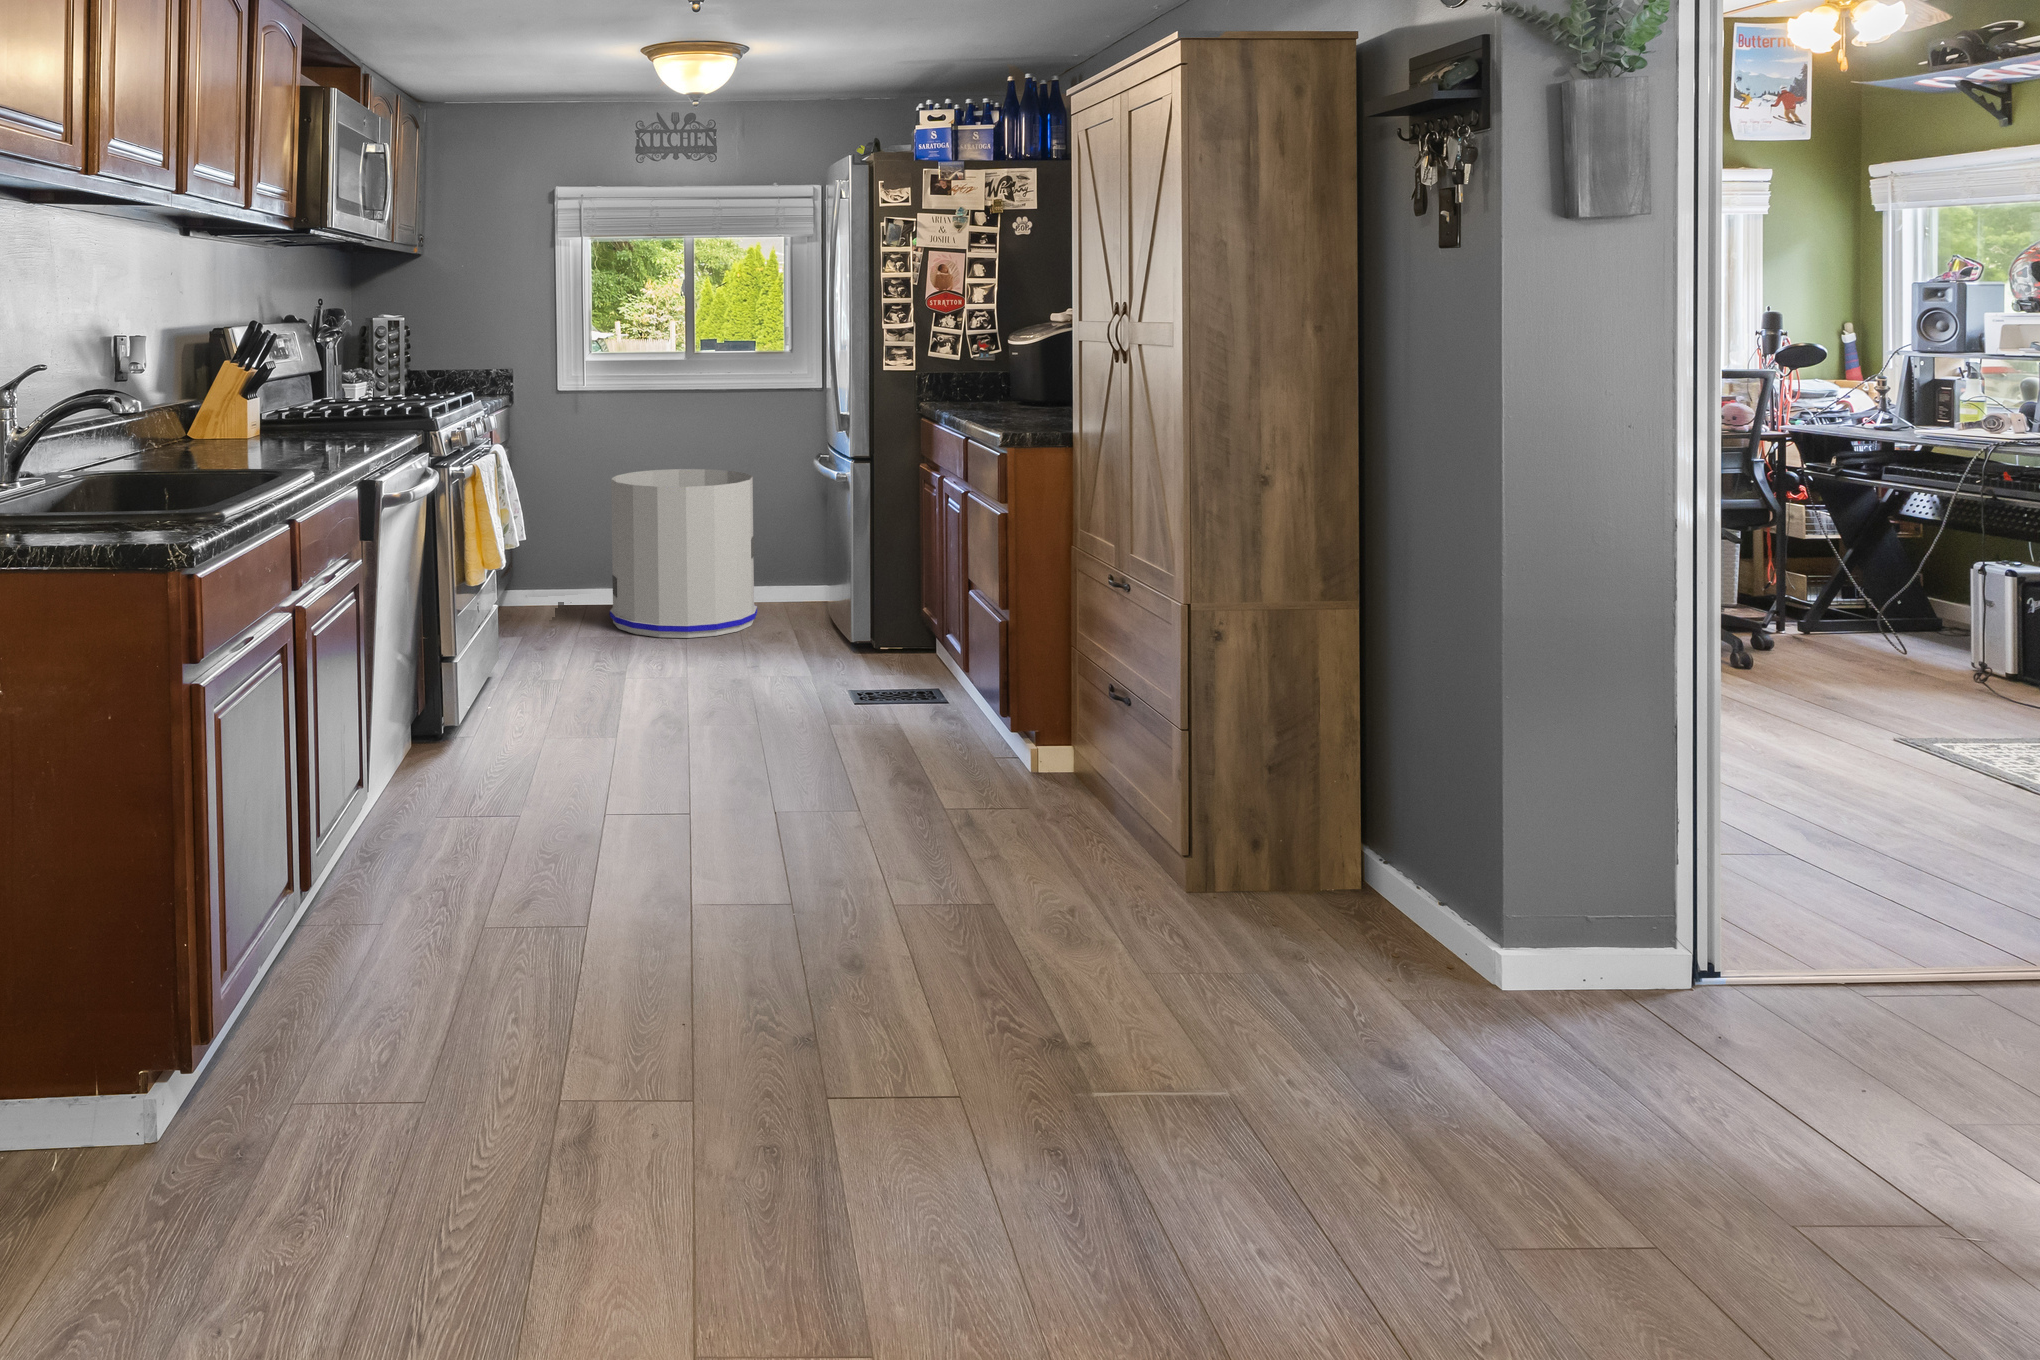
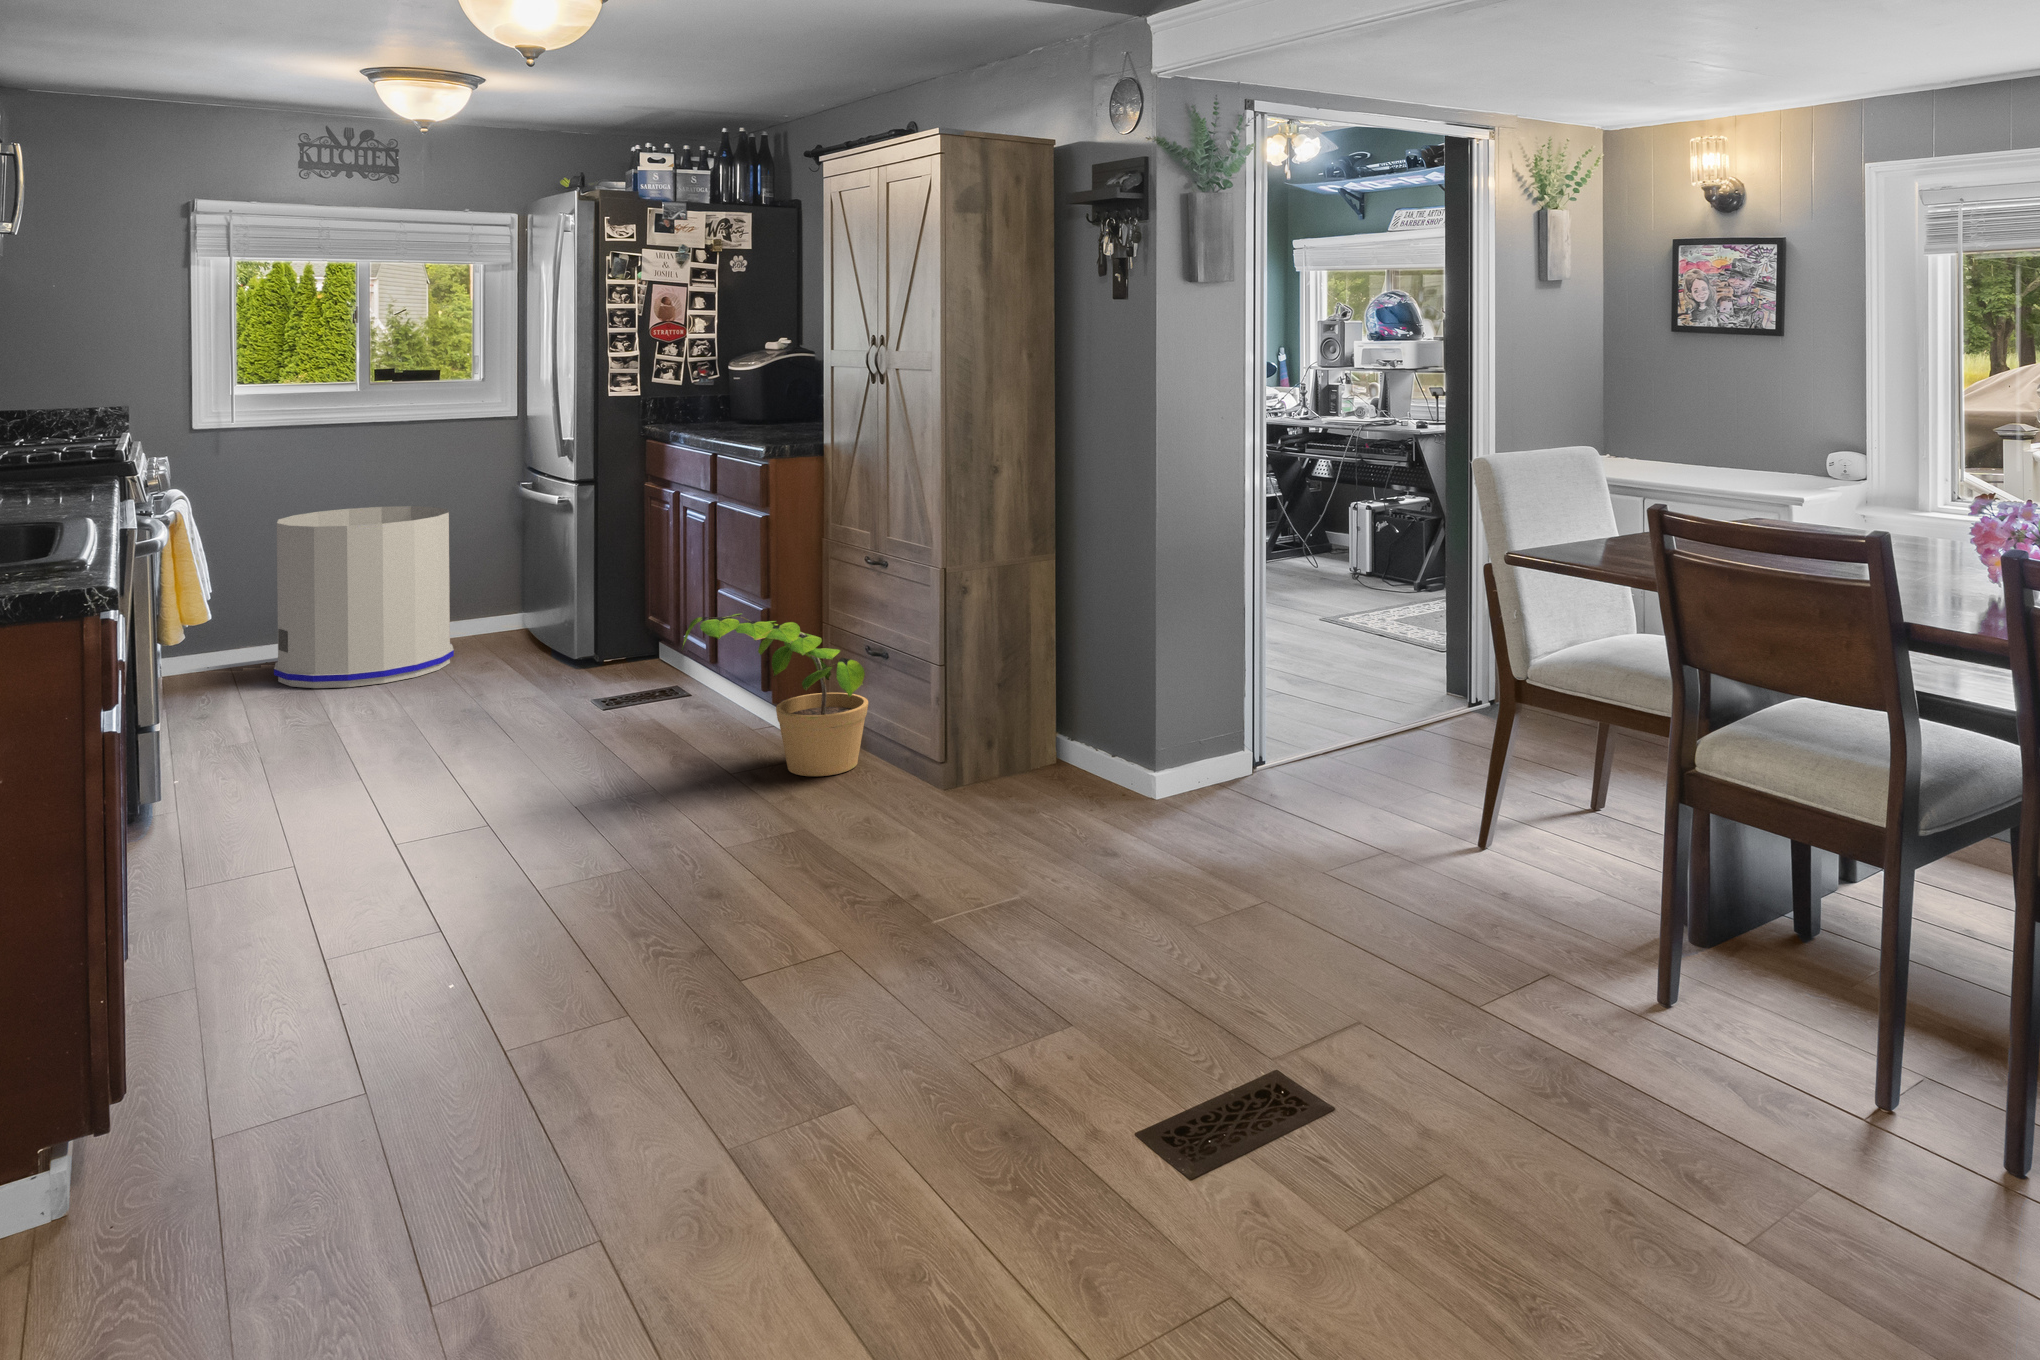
potted plant: none [876,628,1100,841] -> present [681,614,868,776]

